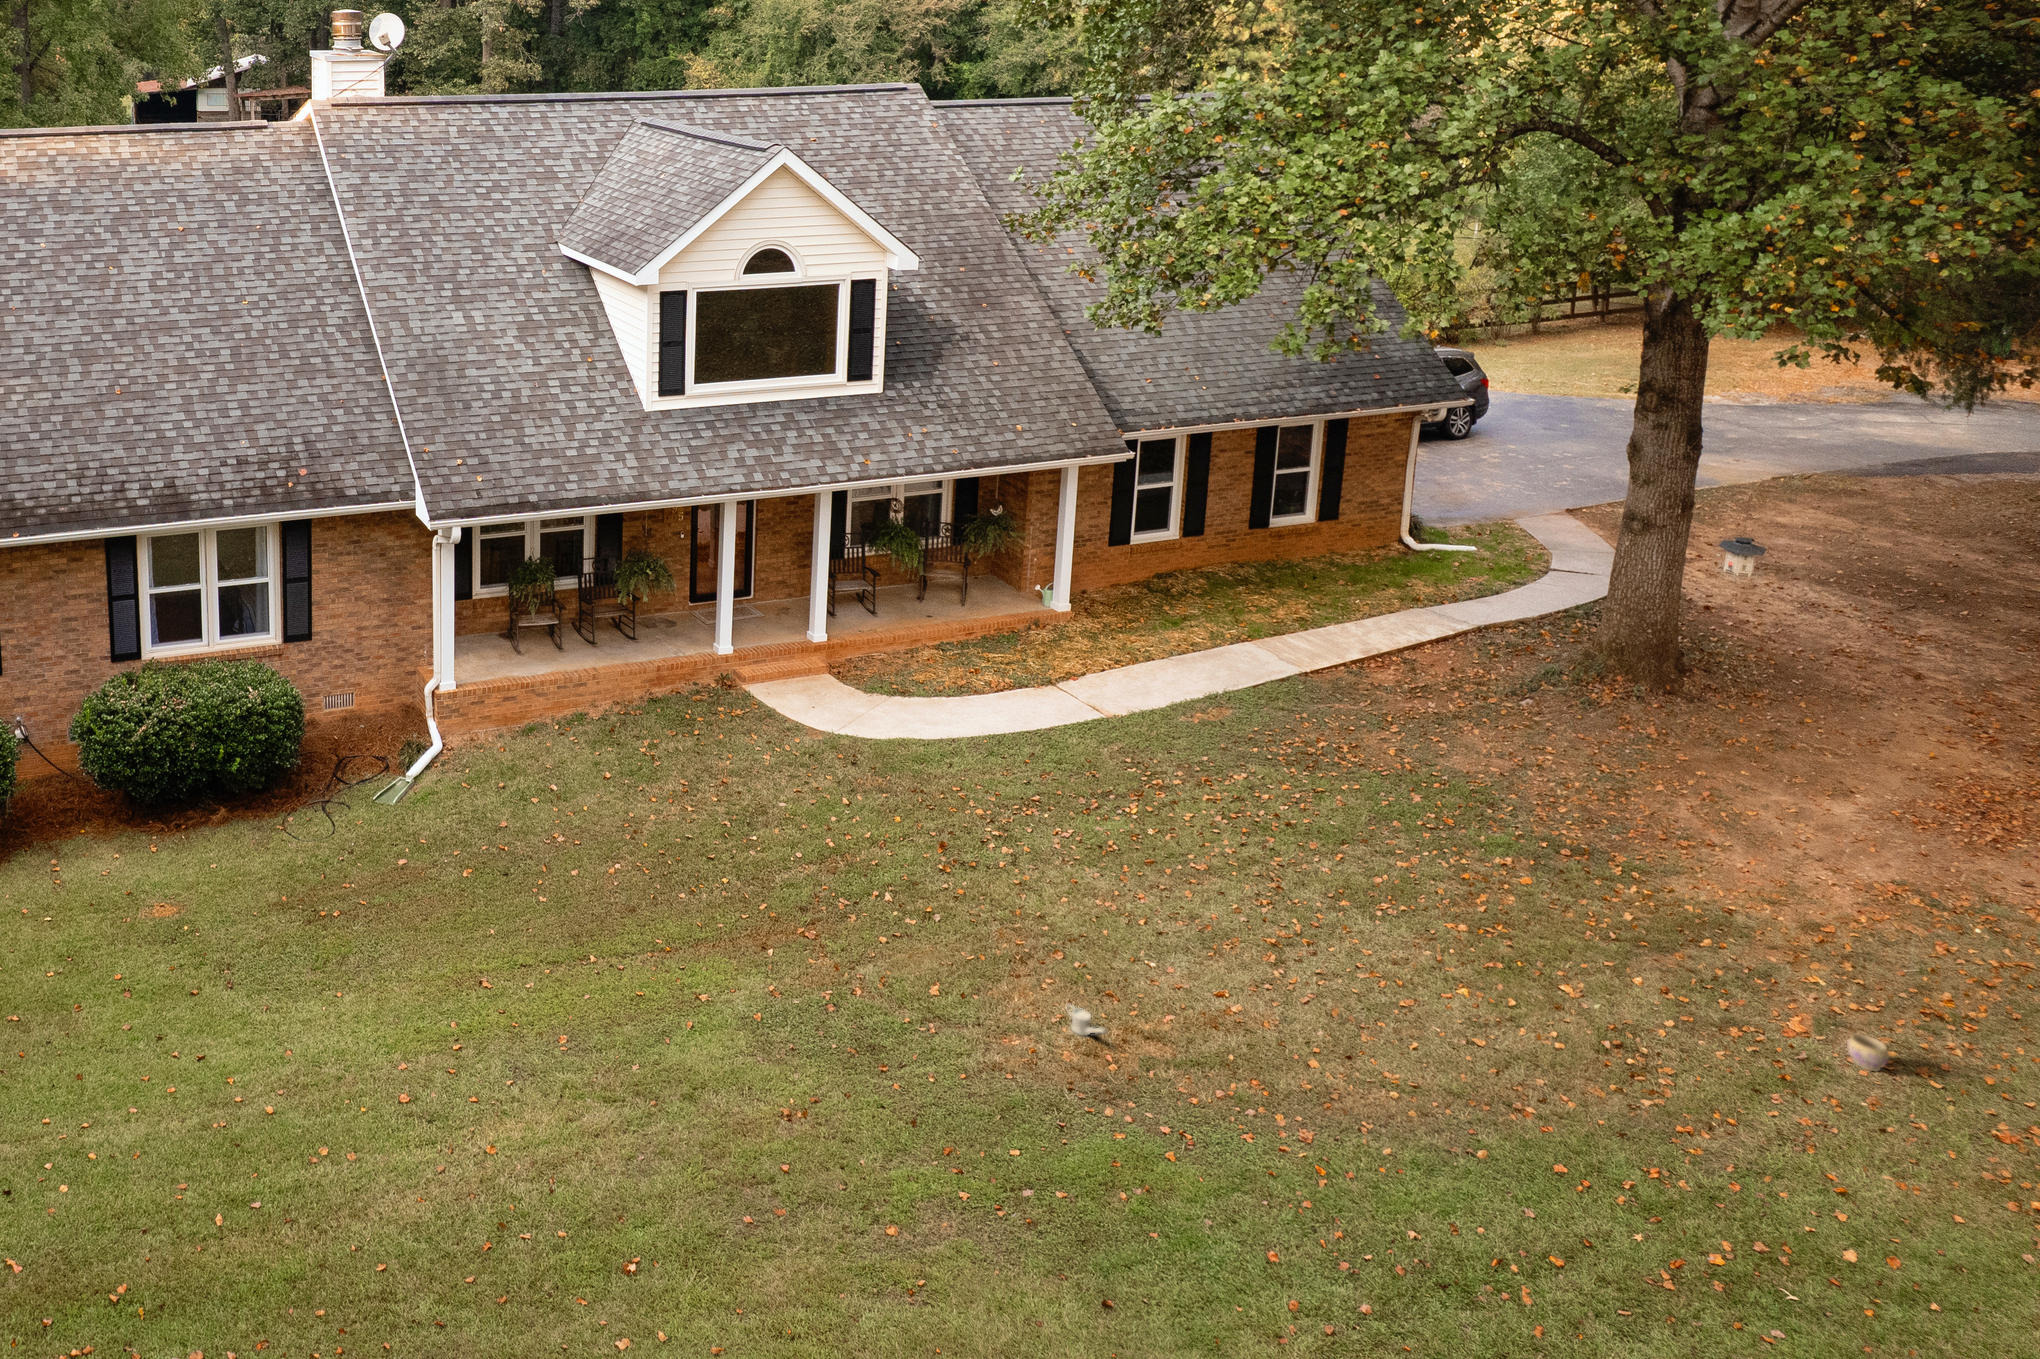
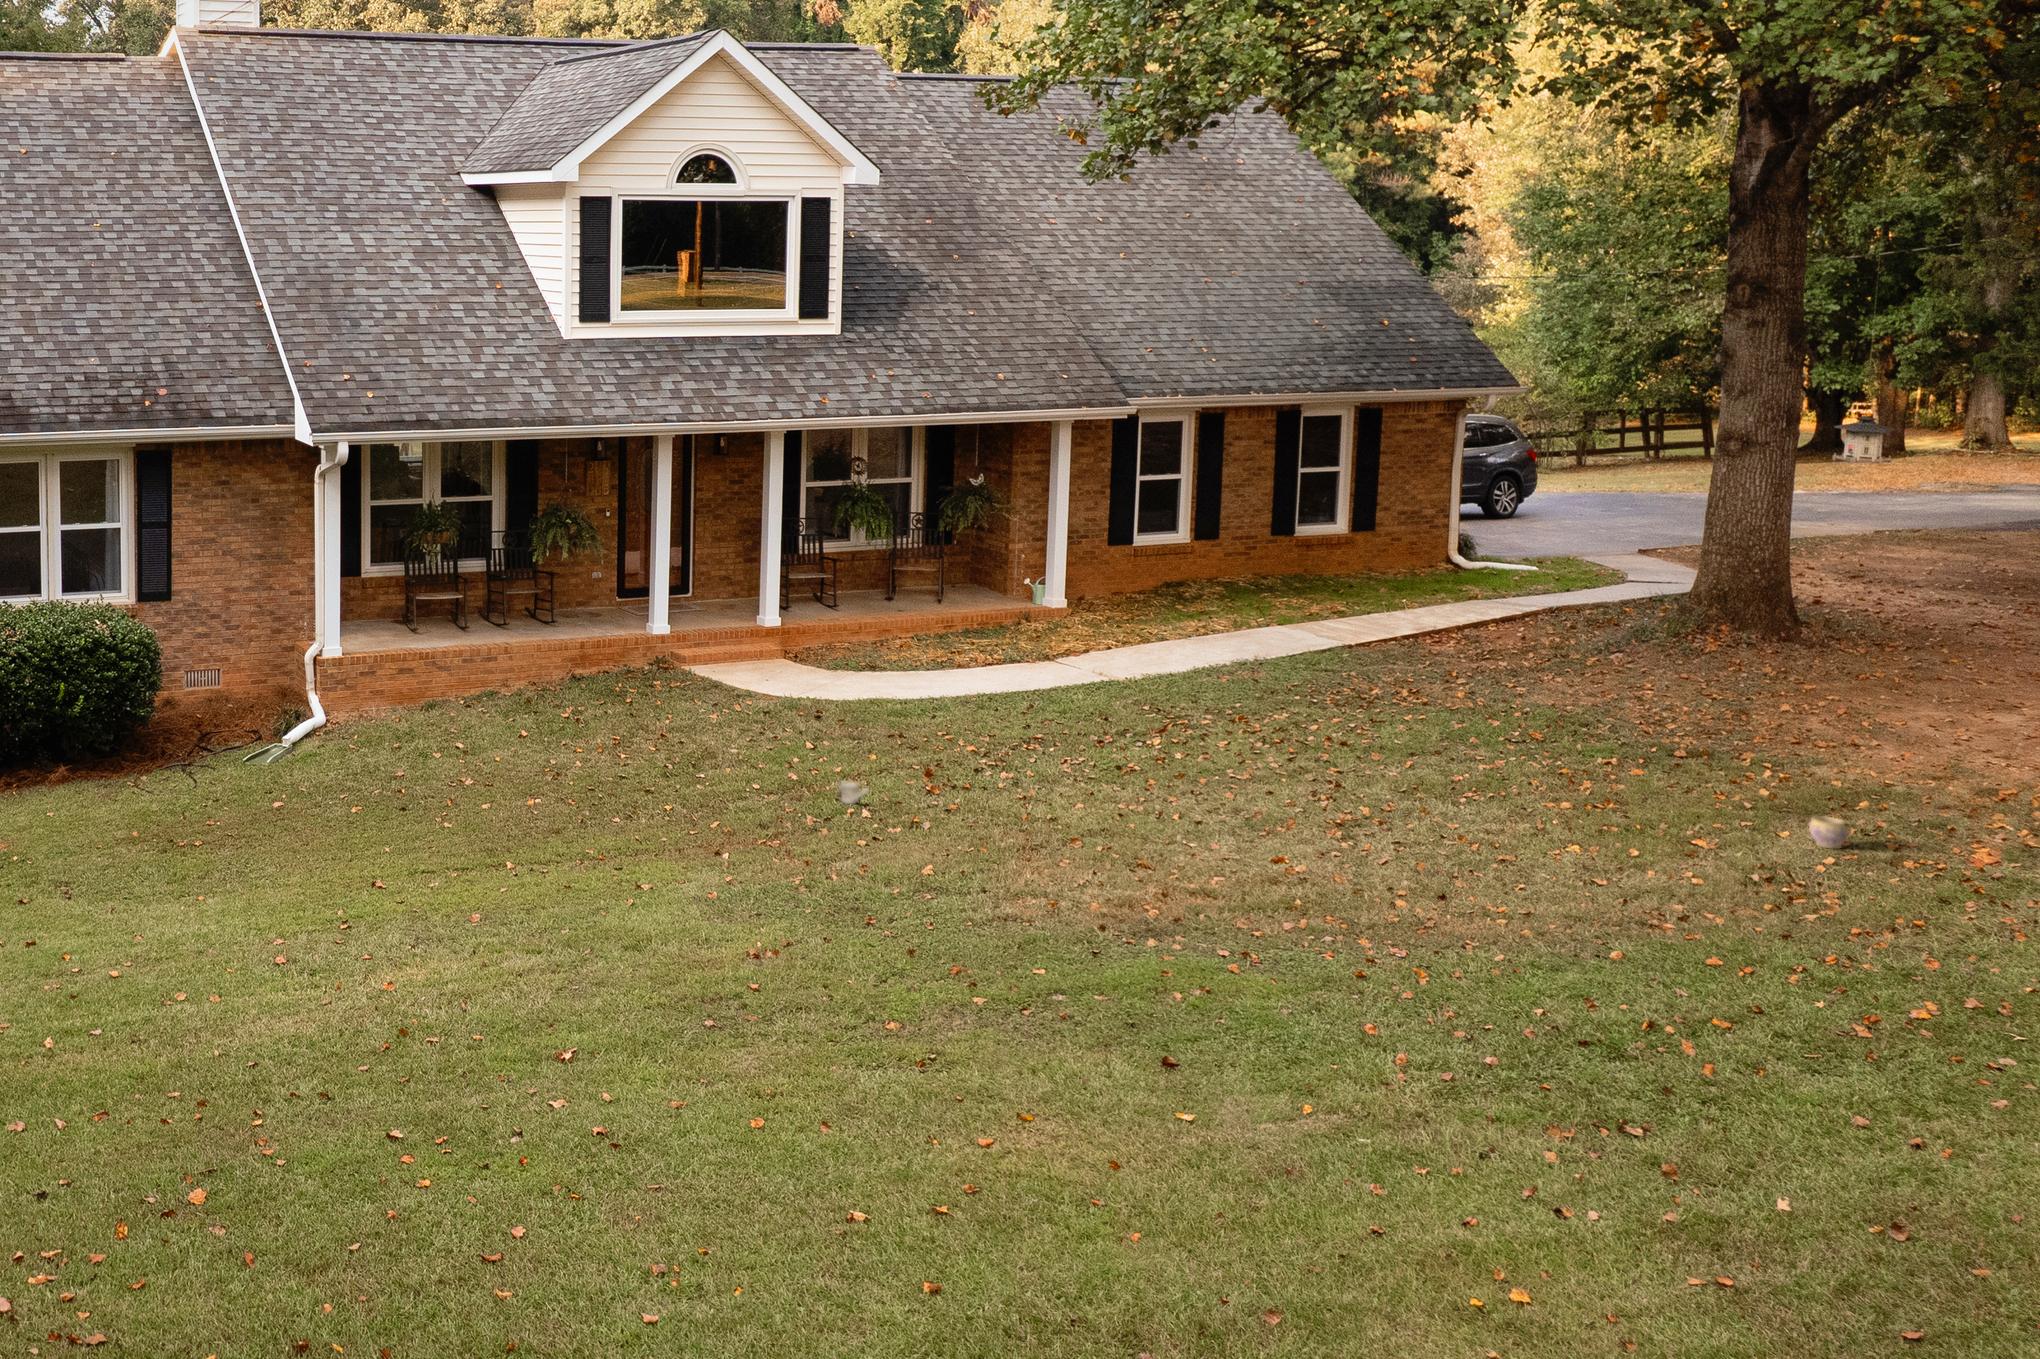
watering can: present [1067,1005,1107,1036] -> present [838,781,869,804]

